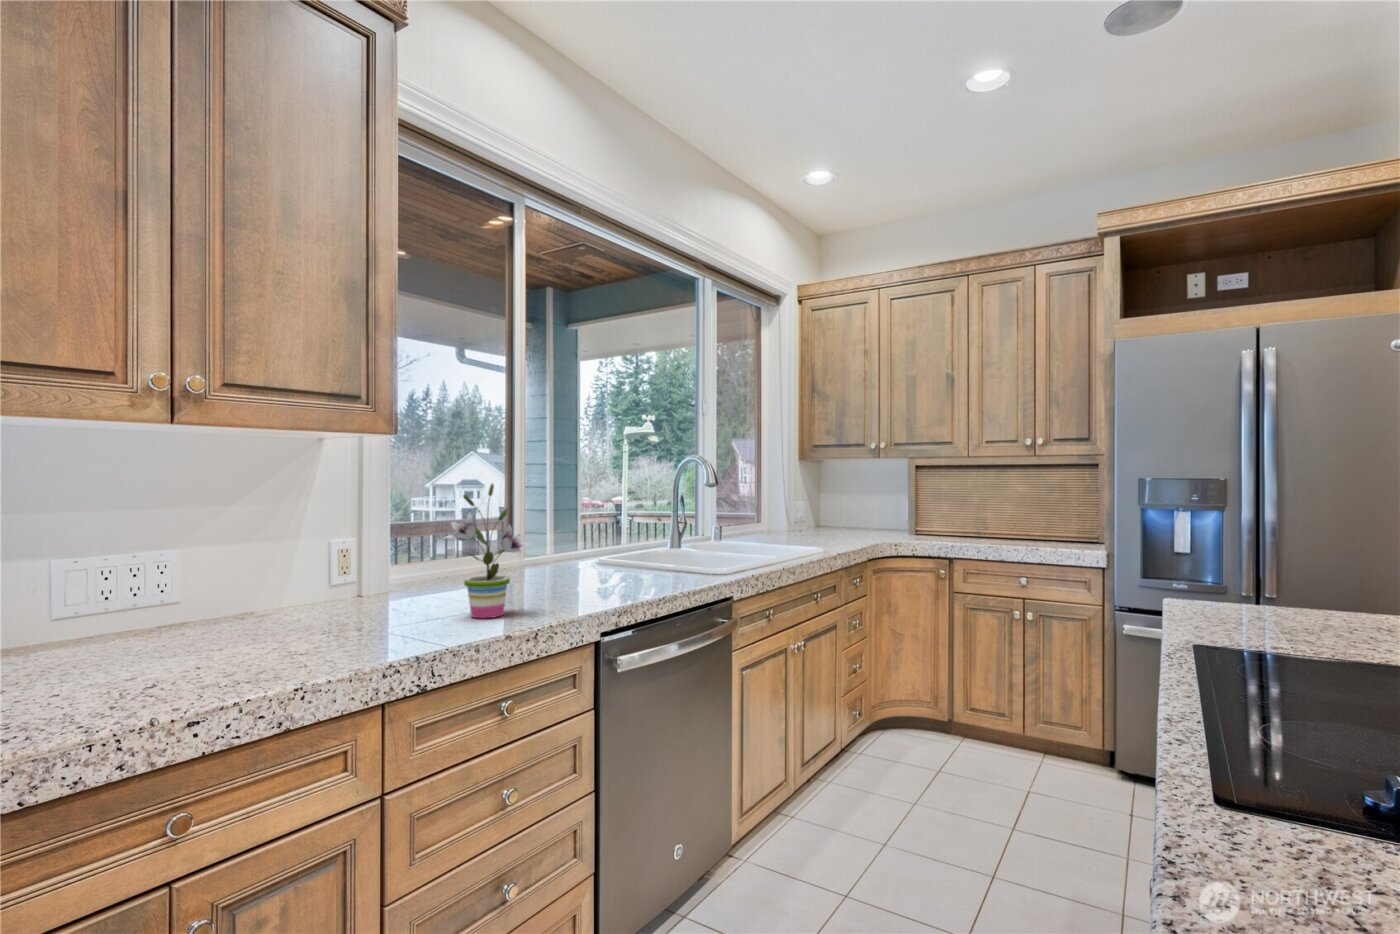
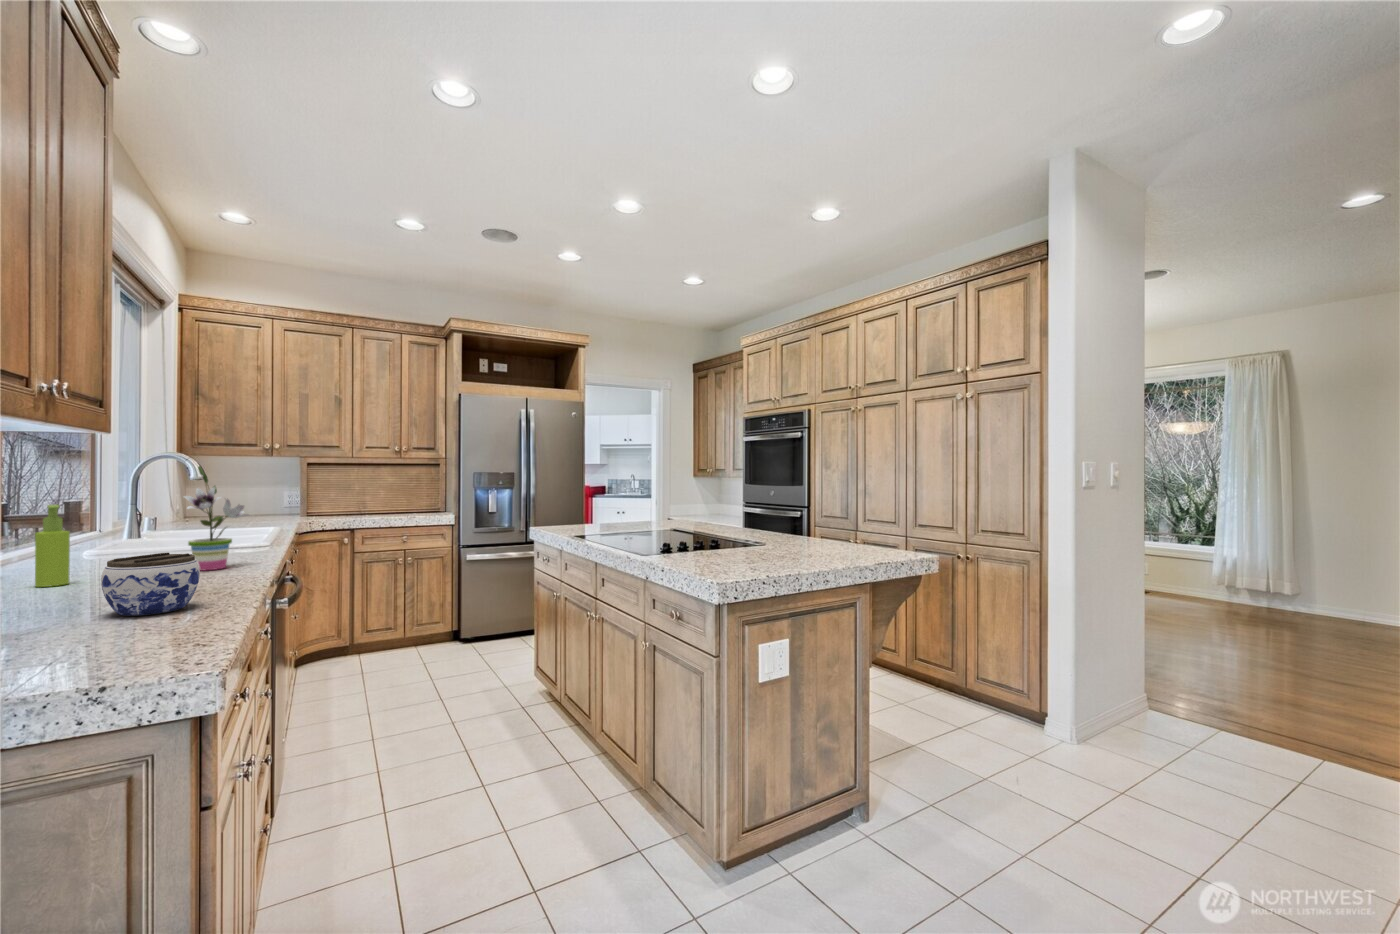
soap dispenser: none [348,526,378,612] -> present [35,505,70,587]
jar: none [91,608,213,694] -> present [101,553,200,616]

